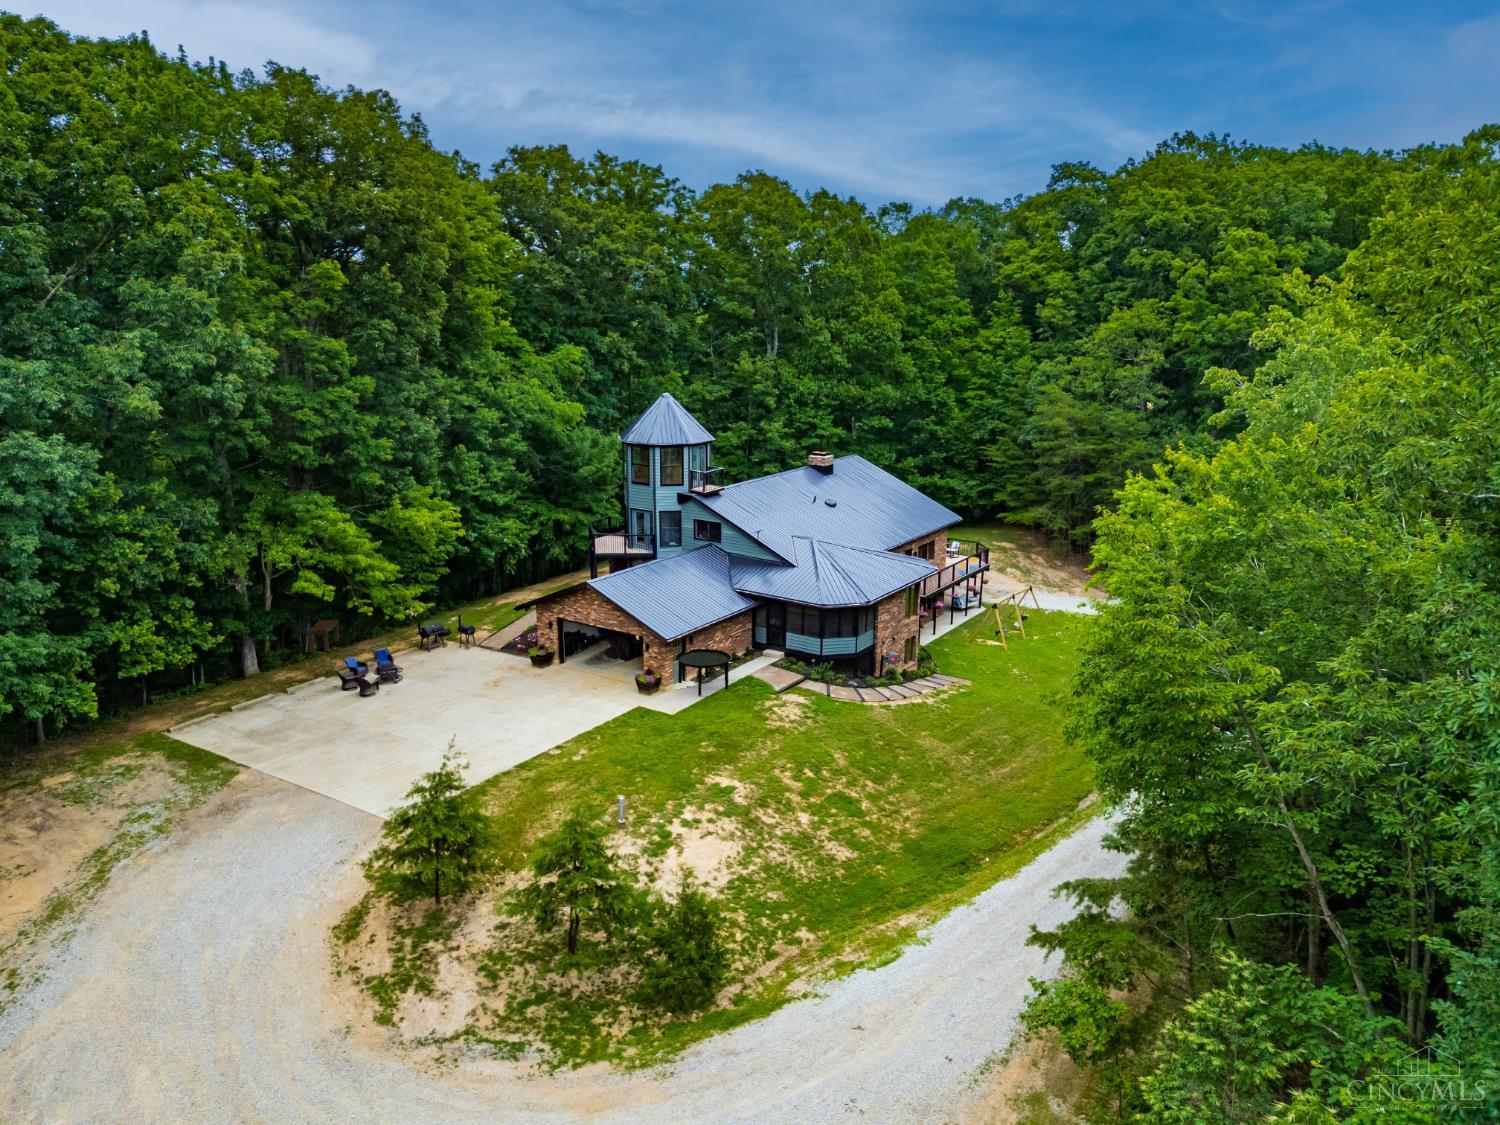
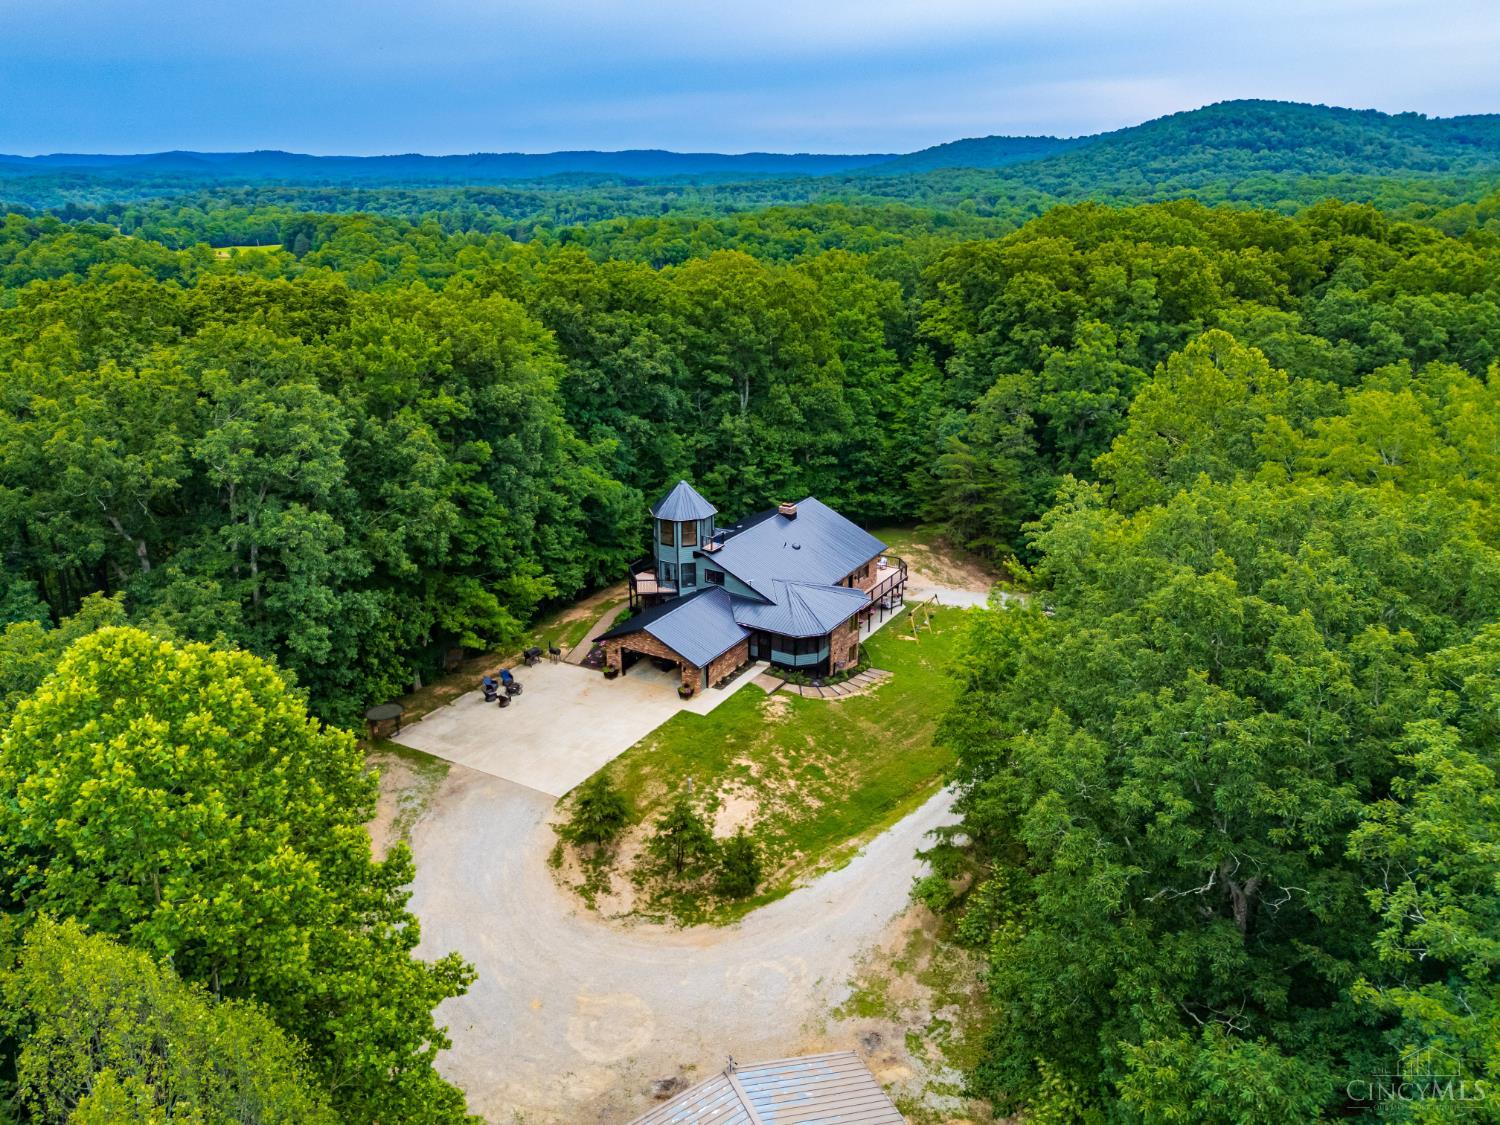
round table: present [676,649,731,696] -> present [364,702,405,738]

